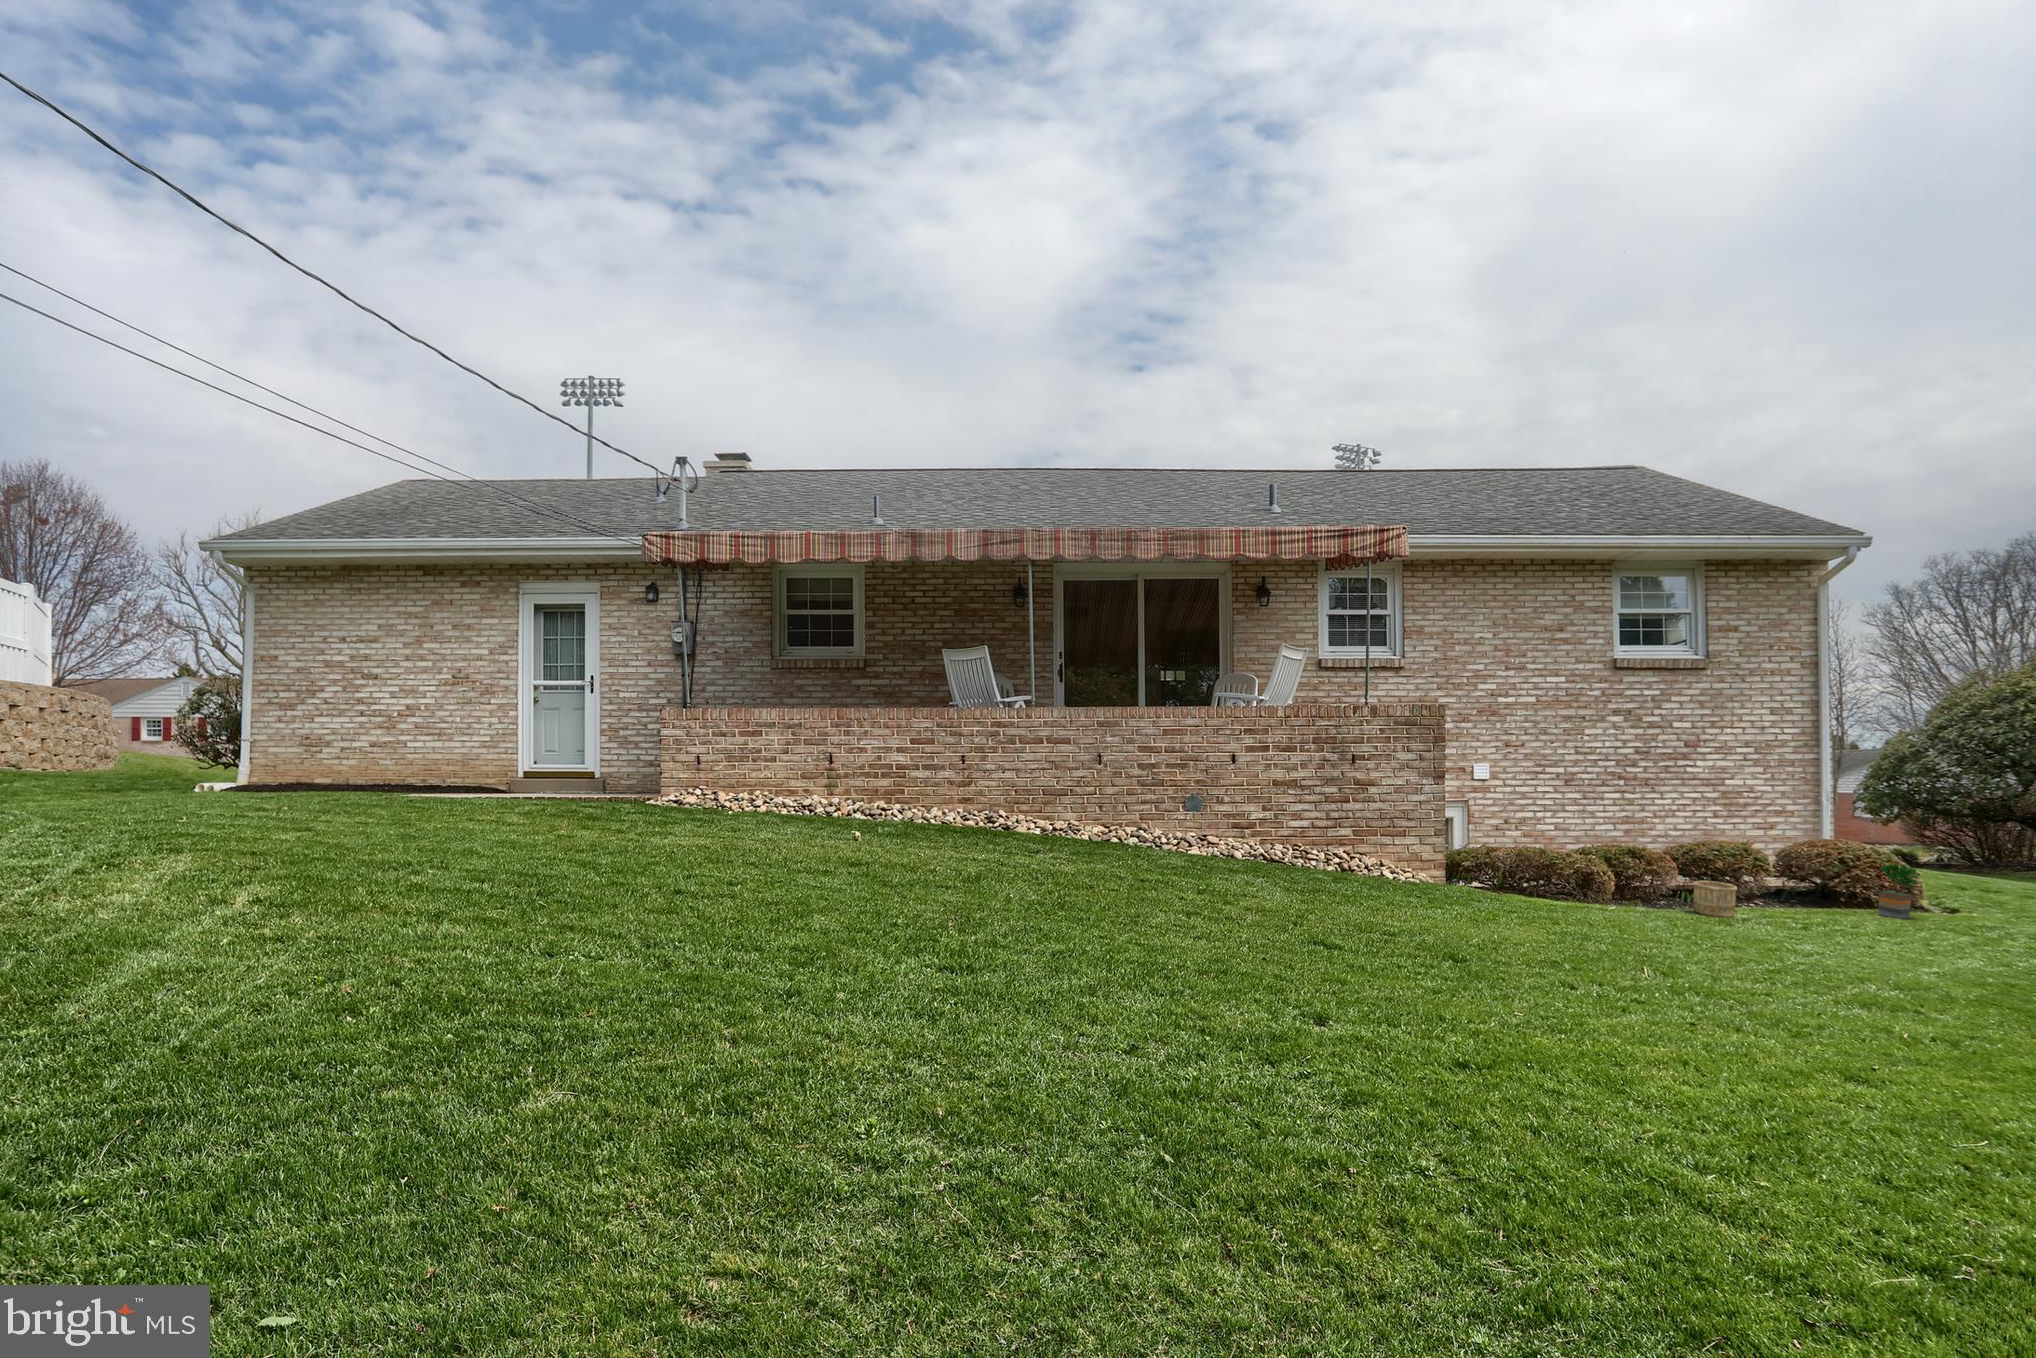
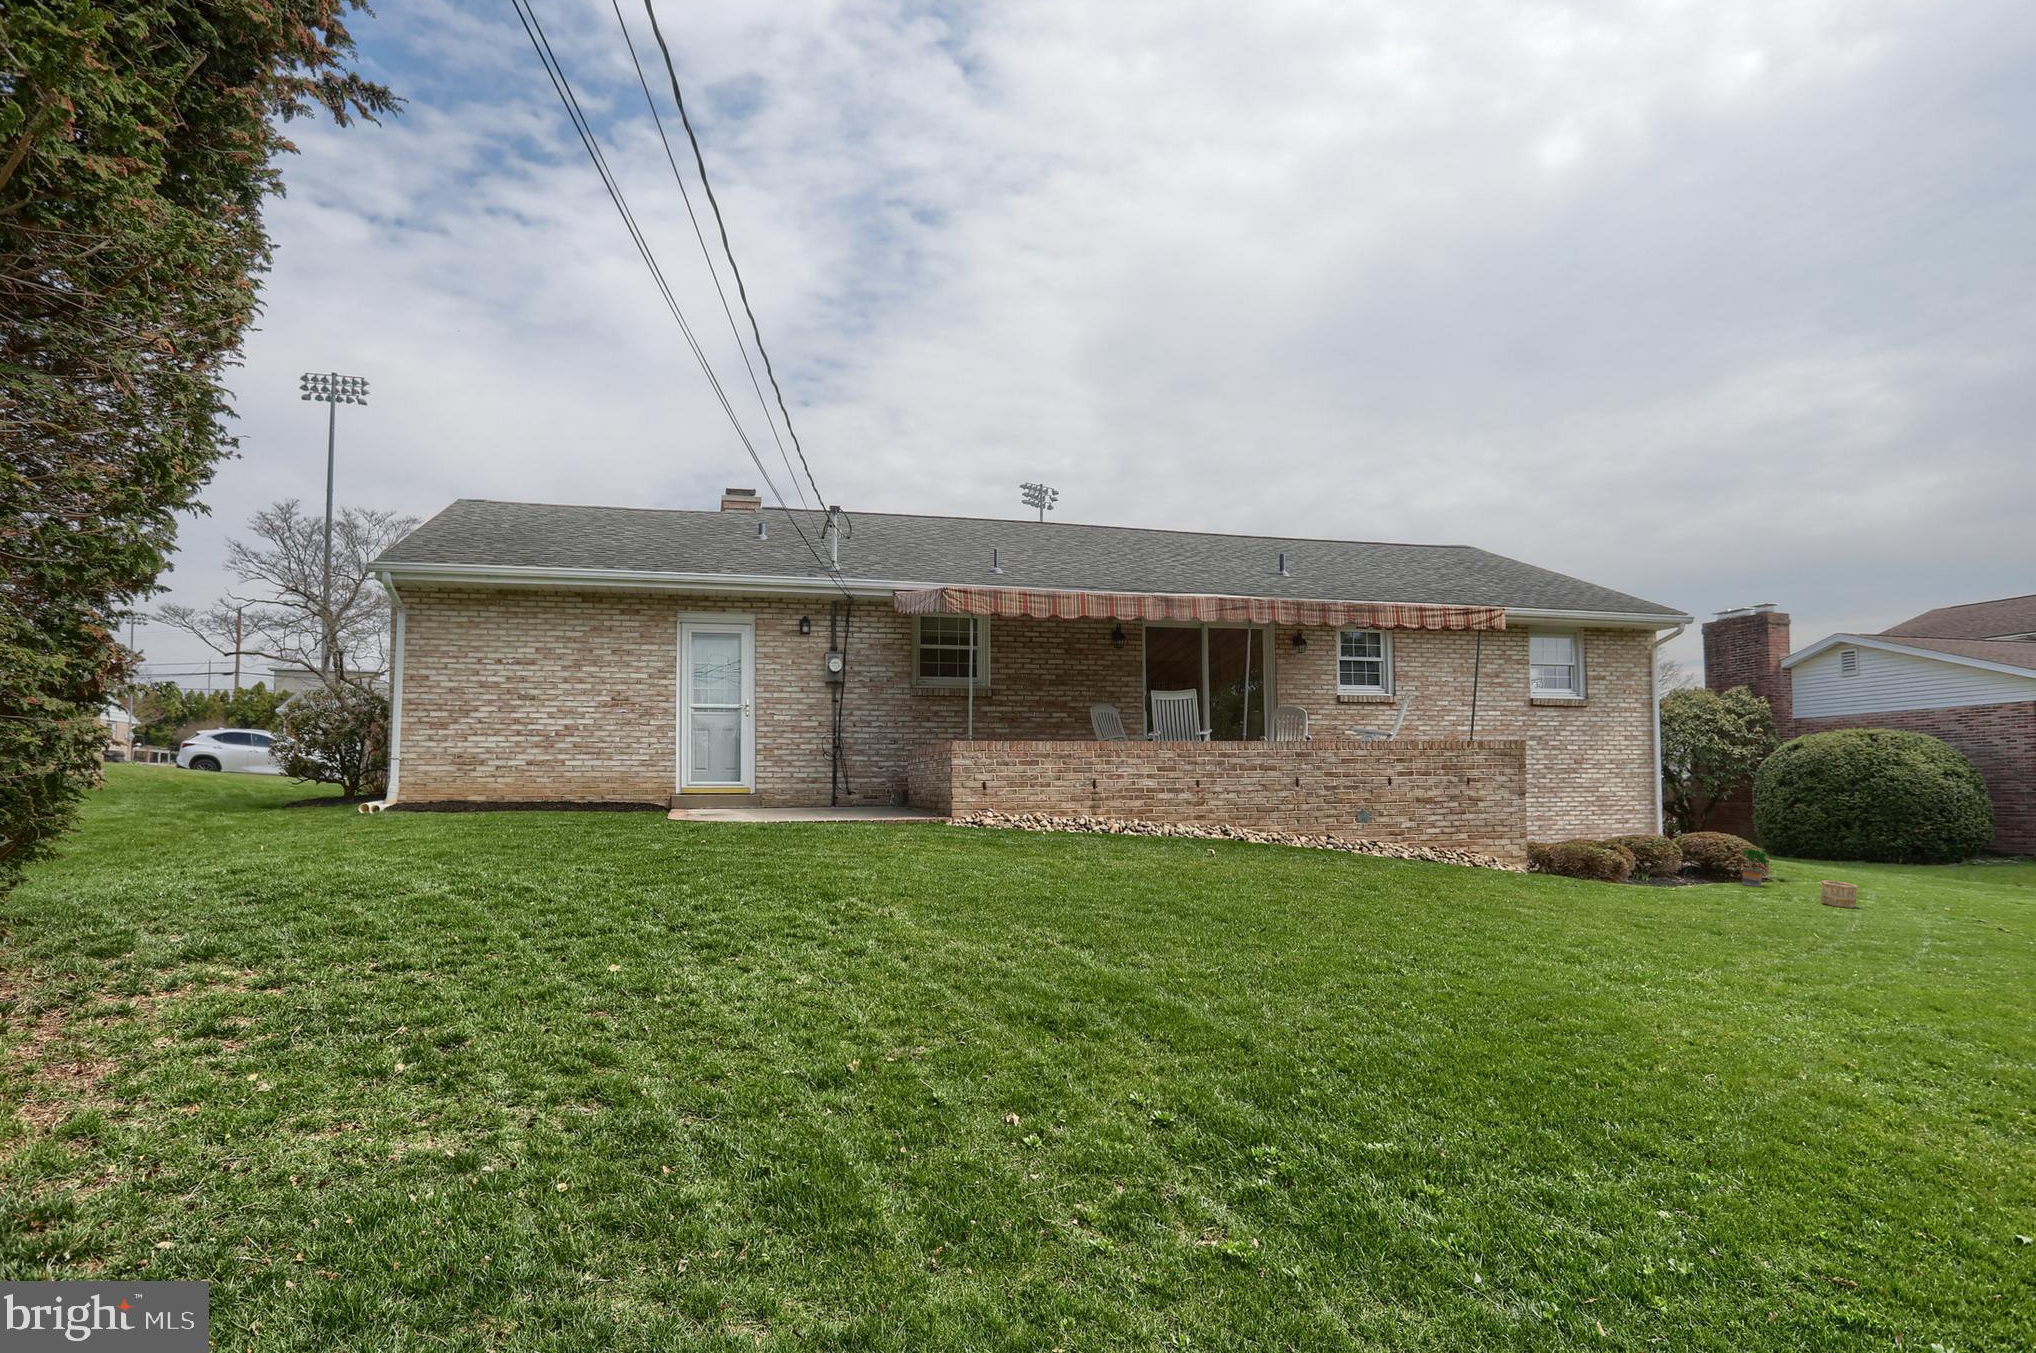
wooden bucket: present [1693,880,1737,917] -> present [1821,880,1858,908]

